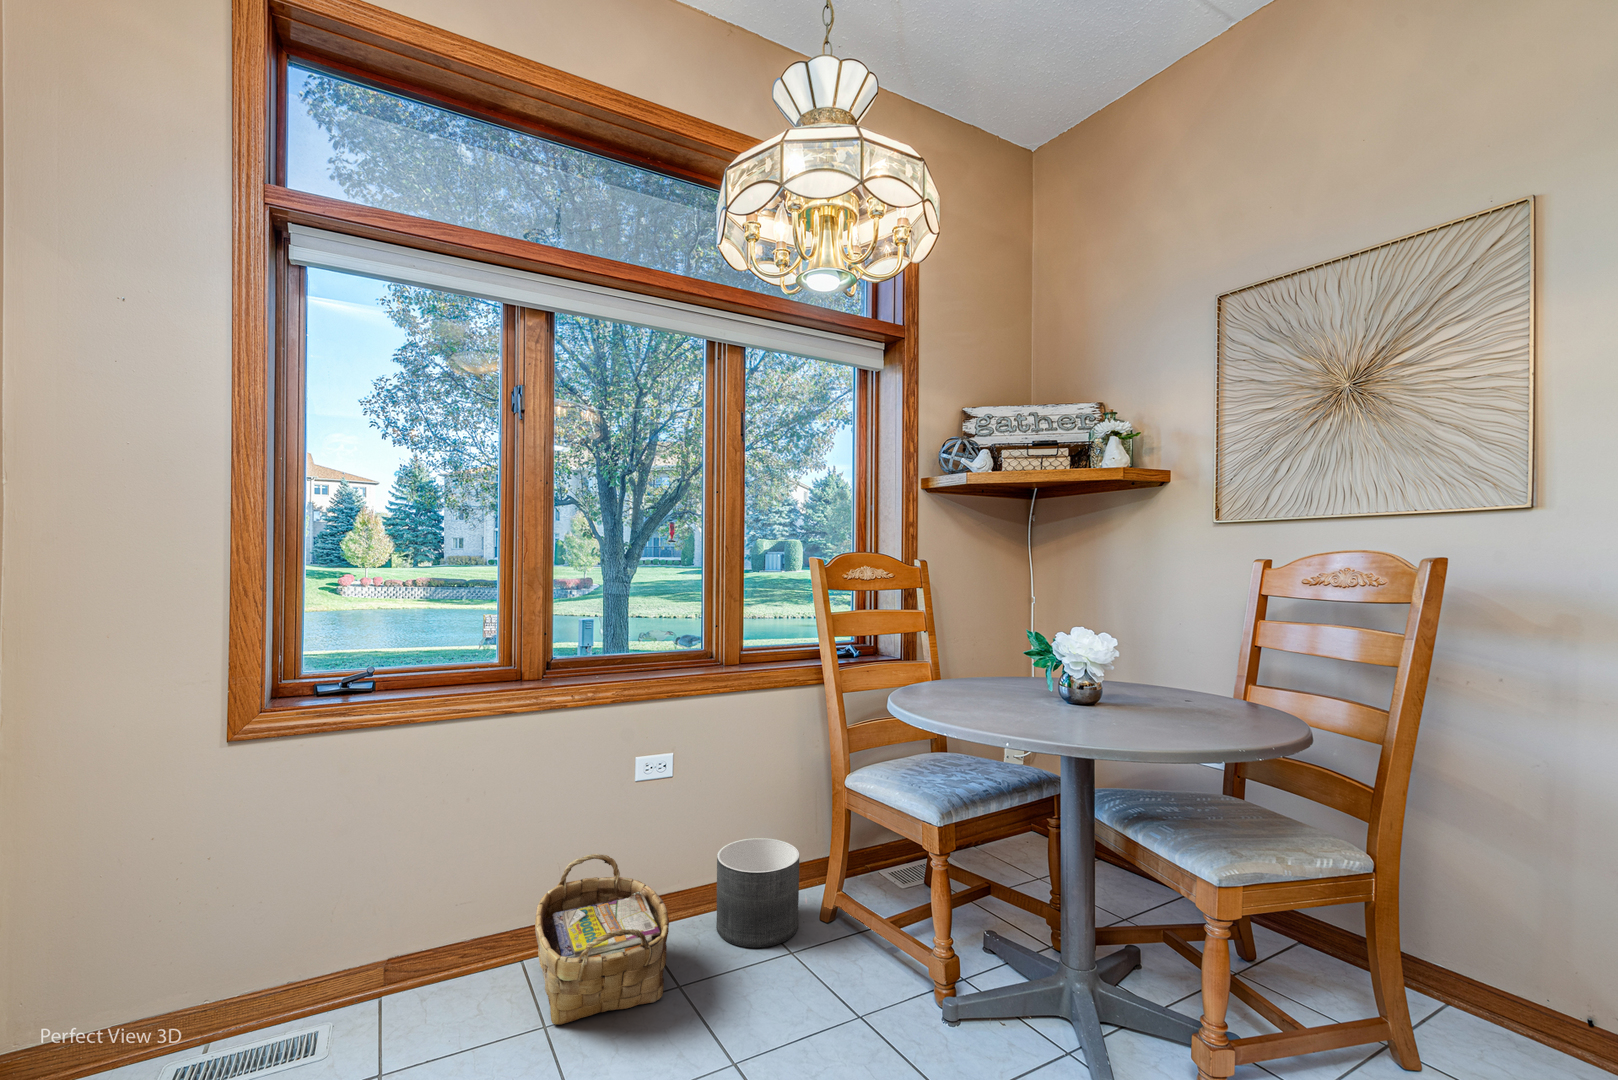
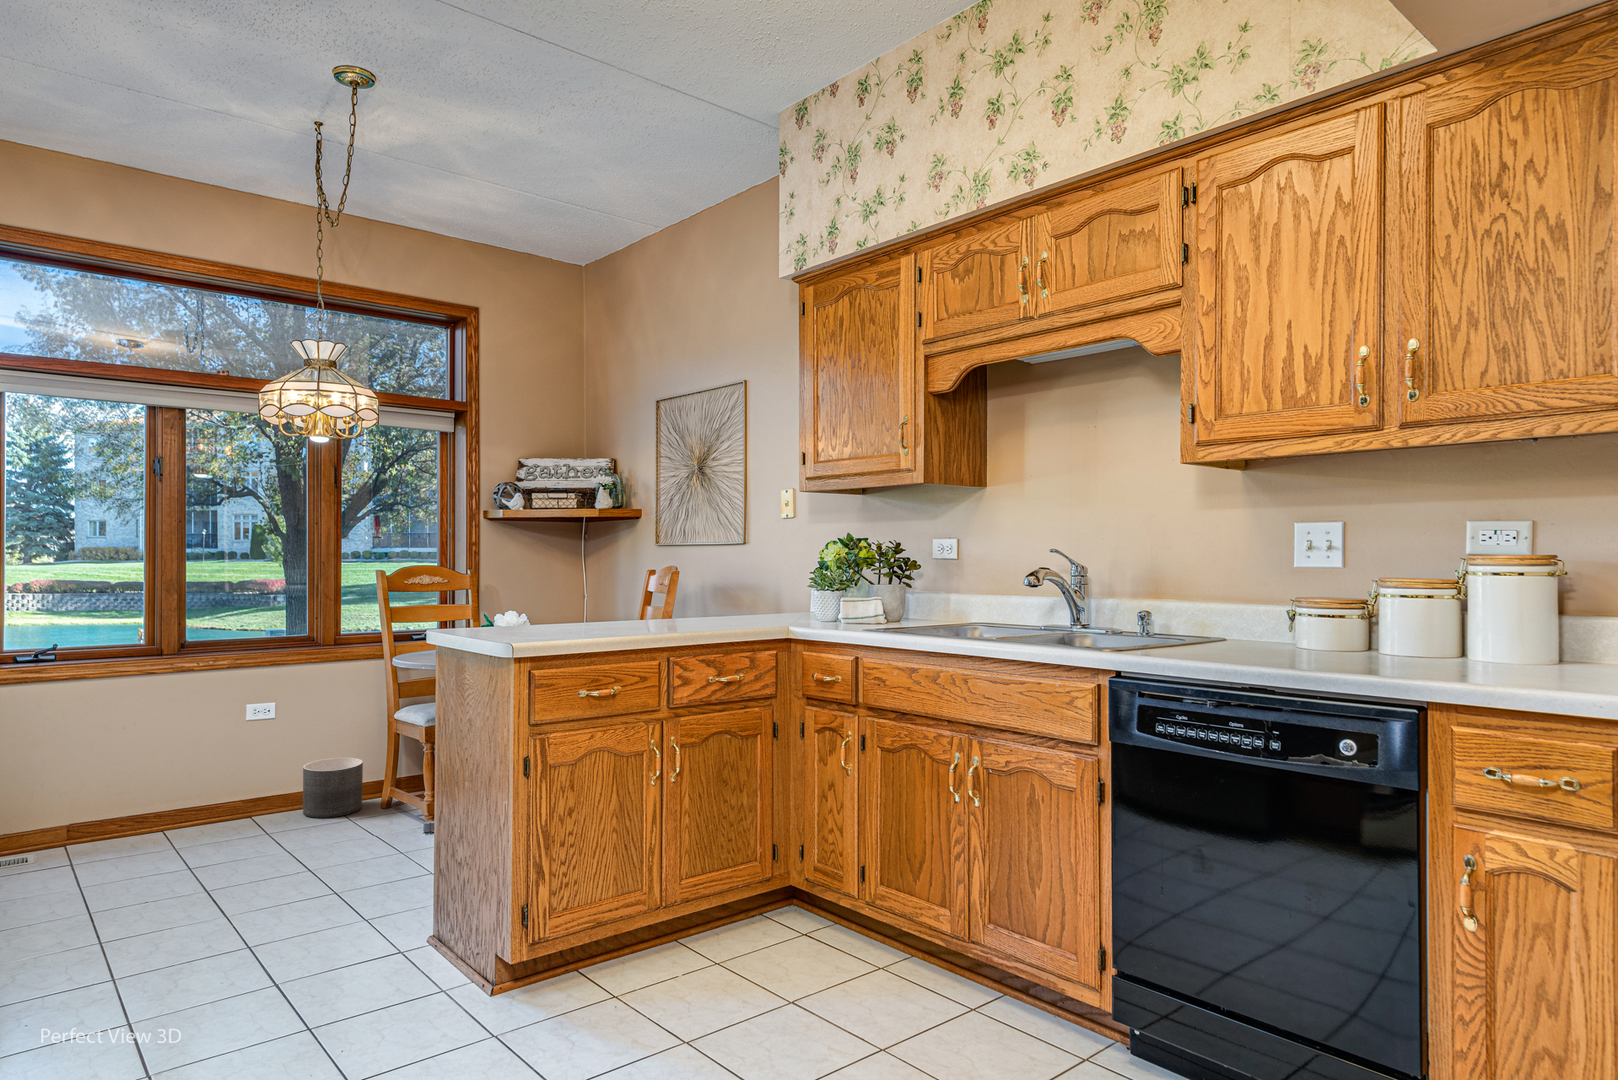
woven basket: present [535,854,669,1025] -> none [167,762,258,847]

